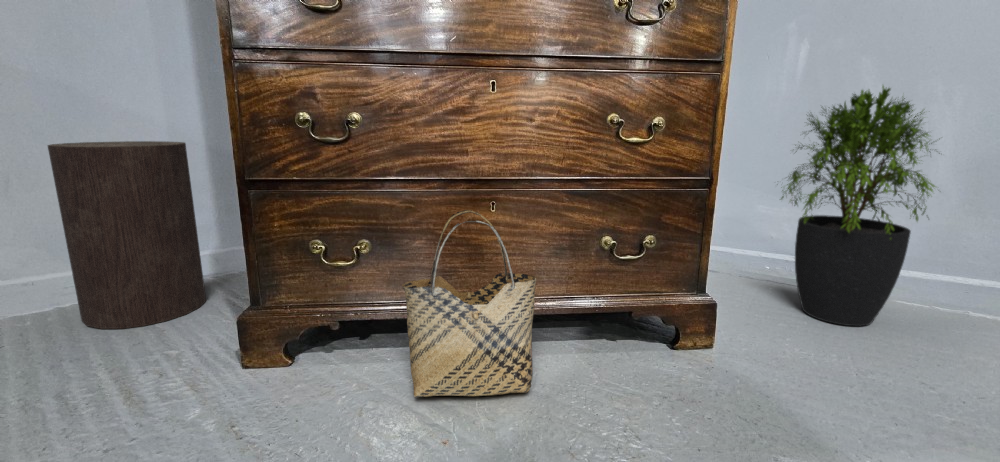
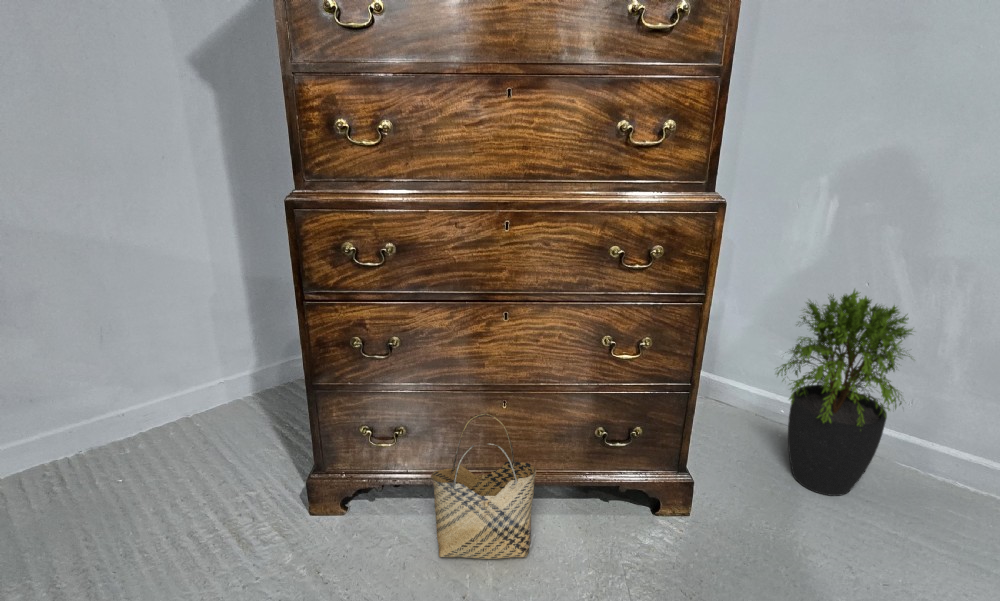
stool: present [48,141,206,329] -> none [138,294,259,465]

